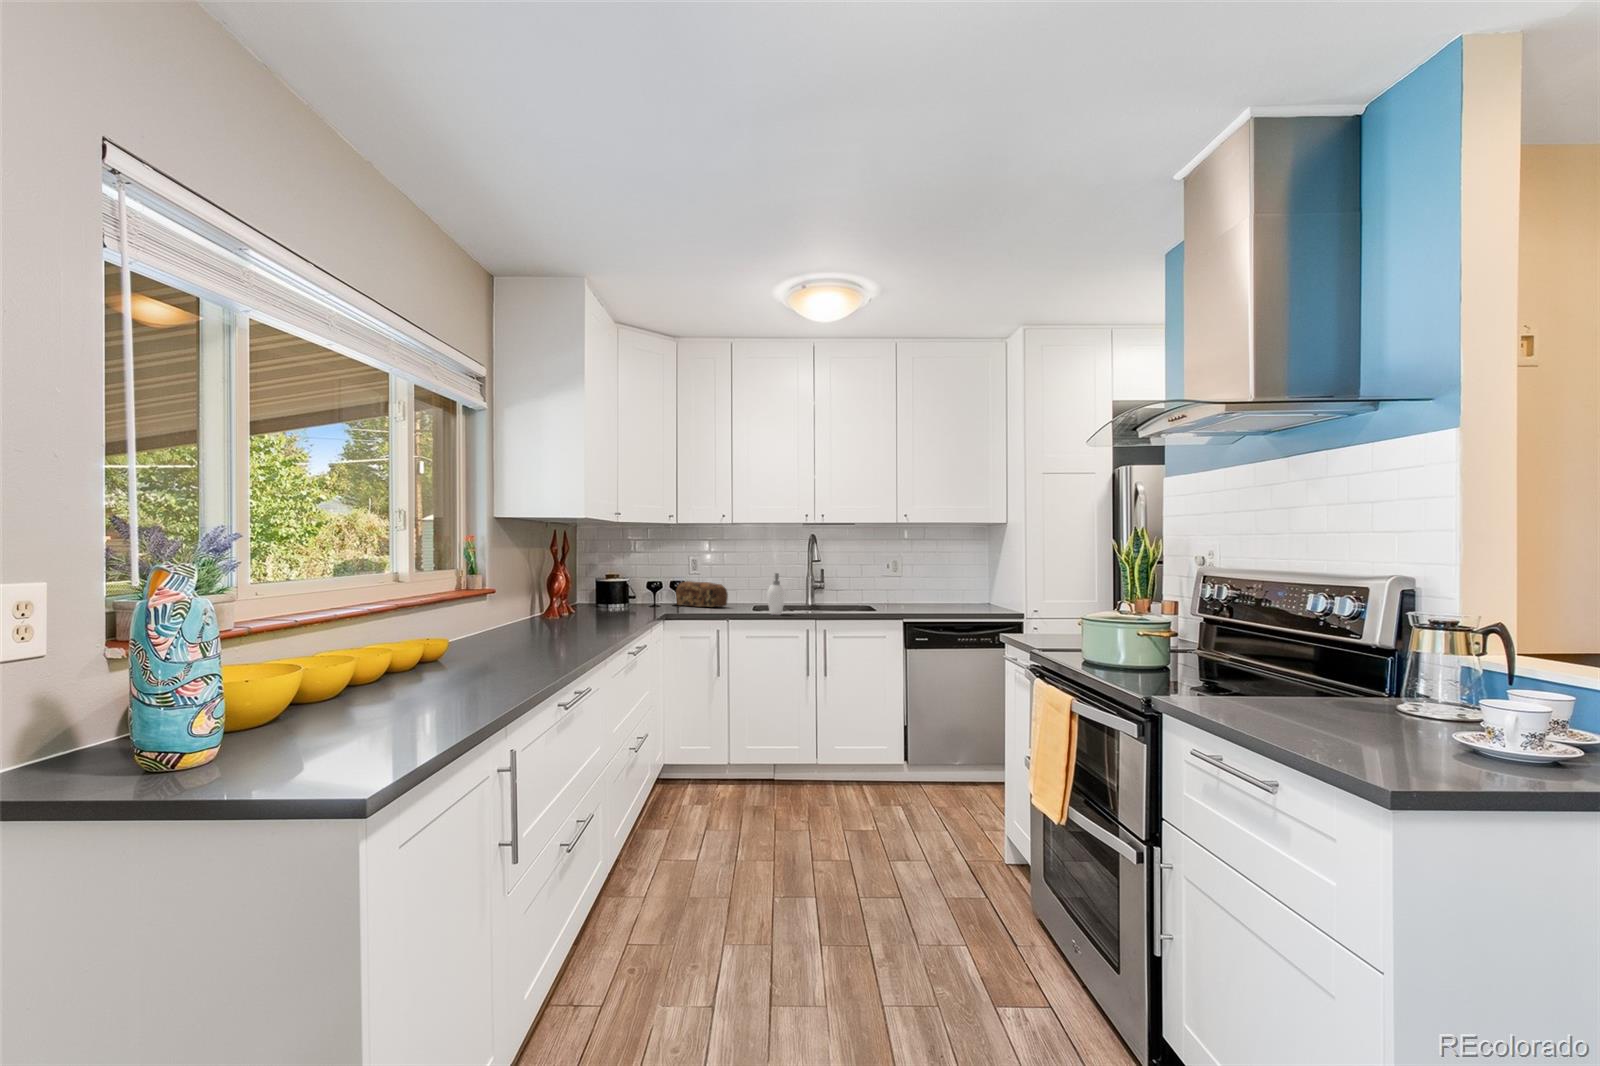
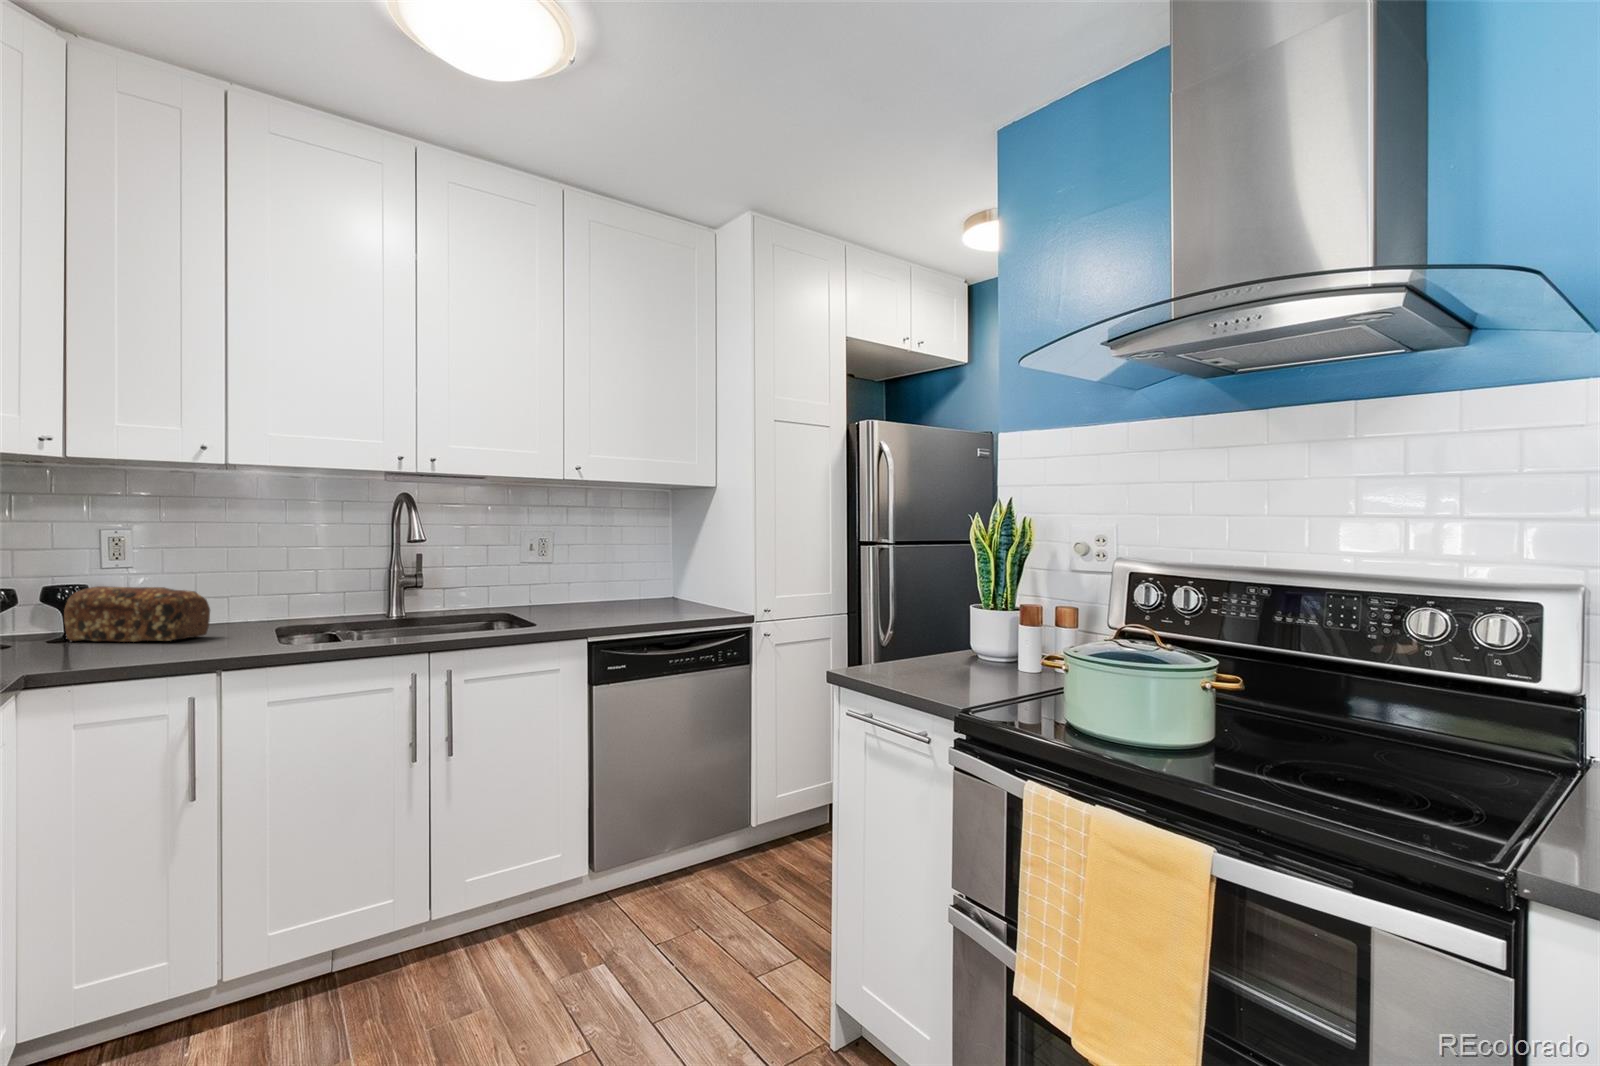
soap dispenser: present [767,573,785,615] -> none [321,568,366,652]

